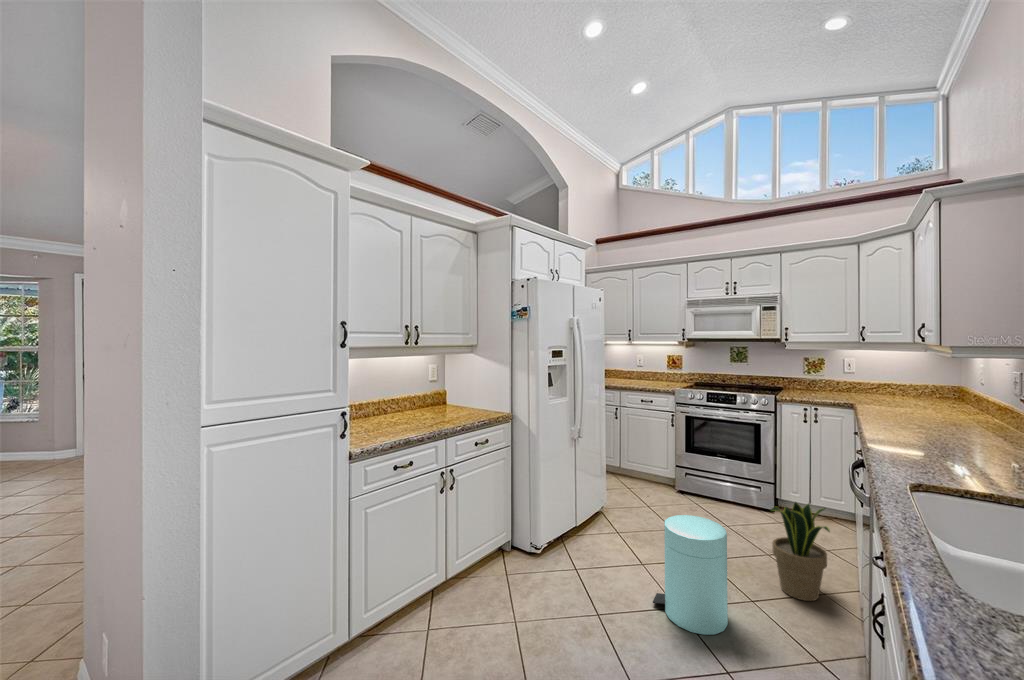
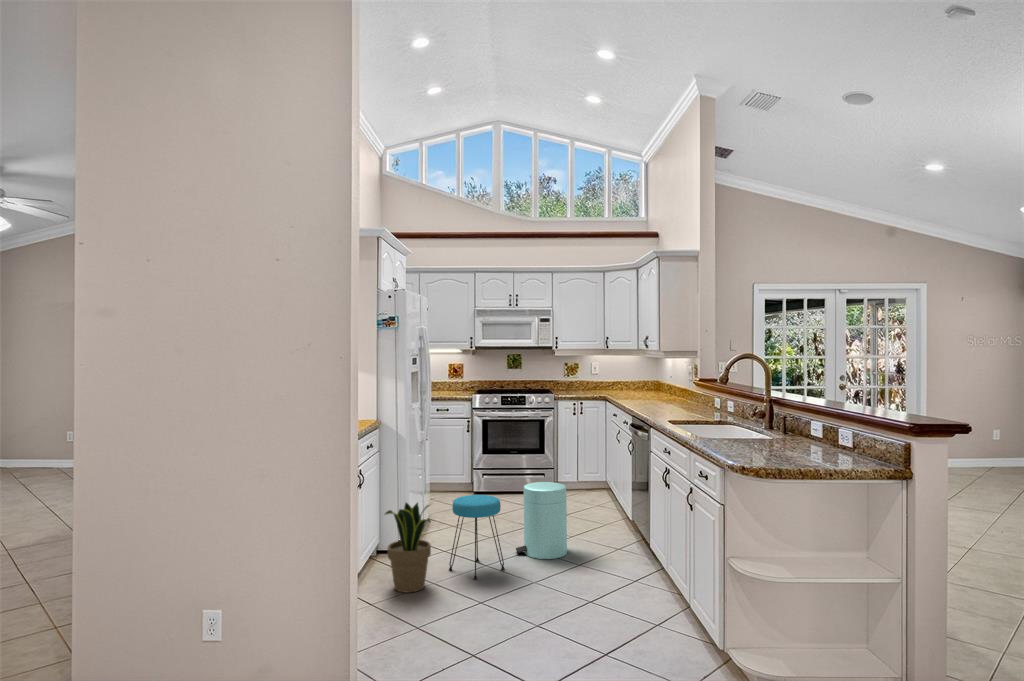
potted plant: present [771,502,830,601] -> present [385,503,431,593]
stool: none [554,517,617,632] -> present [449,495,505,579]

